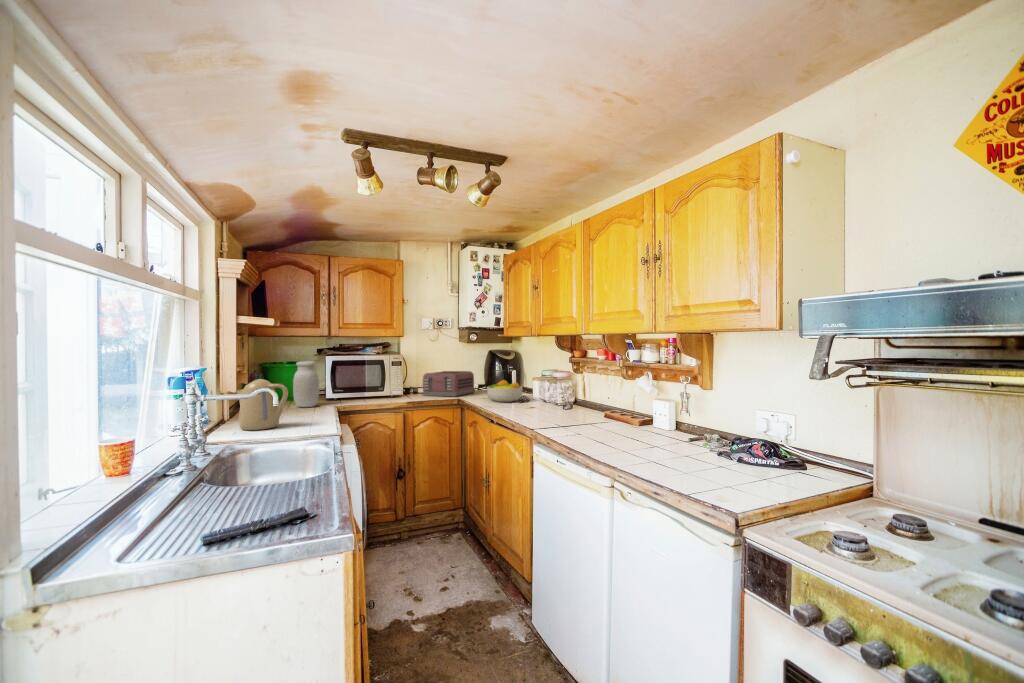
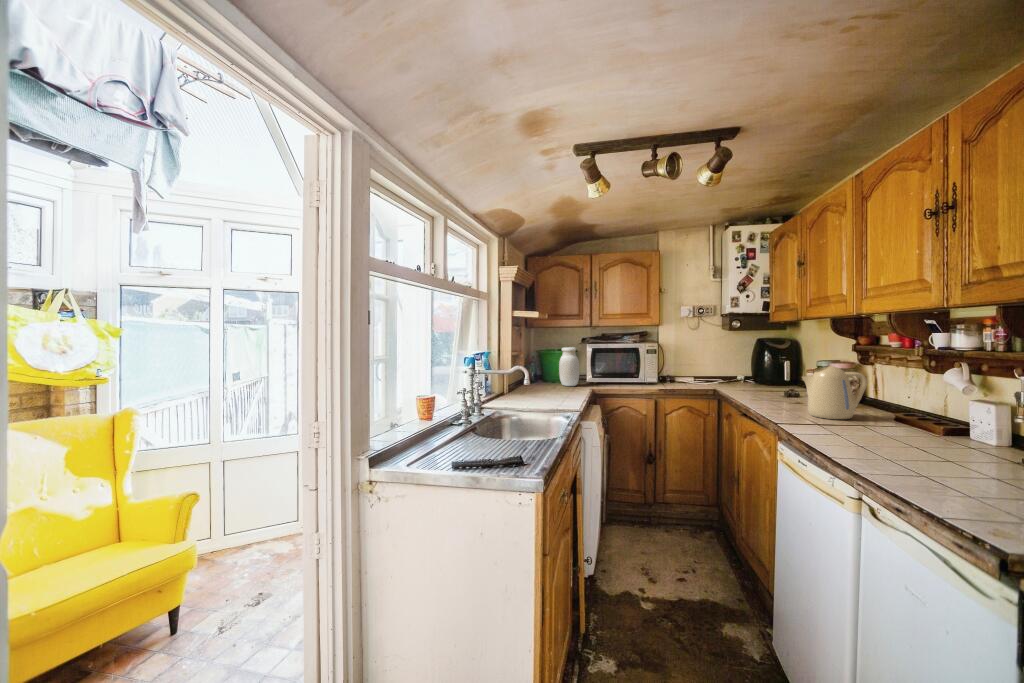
toaster: present [422,371,475,396] -> none [676,360,737,387]
kettle: present [235,379,288,430] -> present [802,366,867,419]
fruit bowl: present [487,380,523,402] -> none [744,372,792,397]

